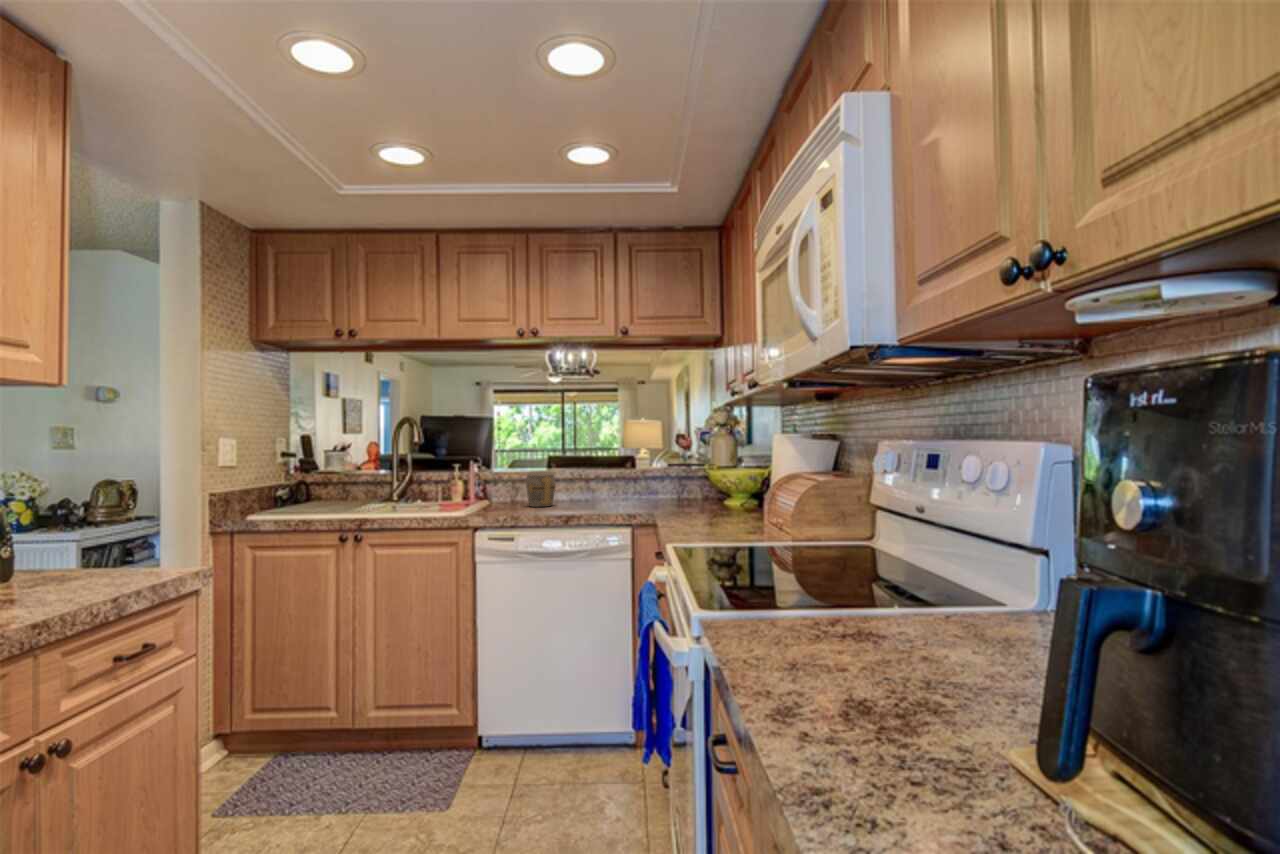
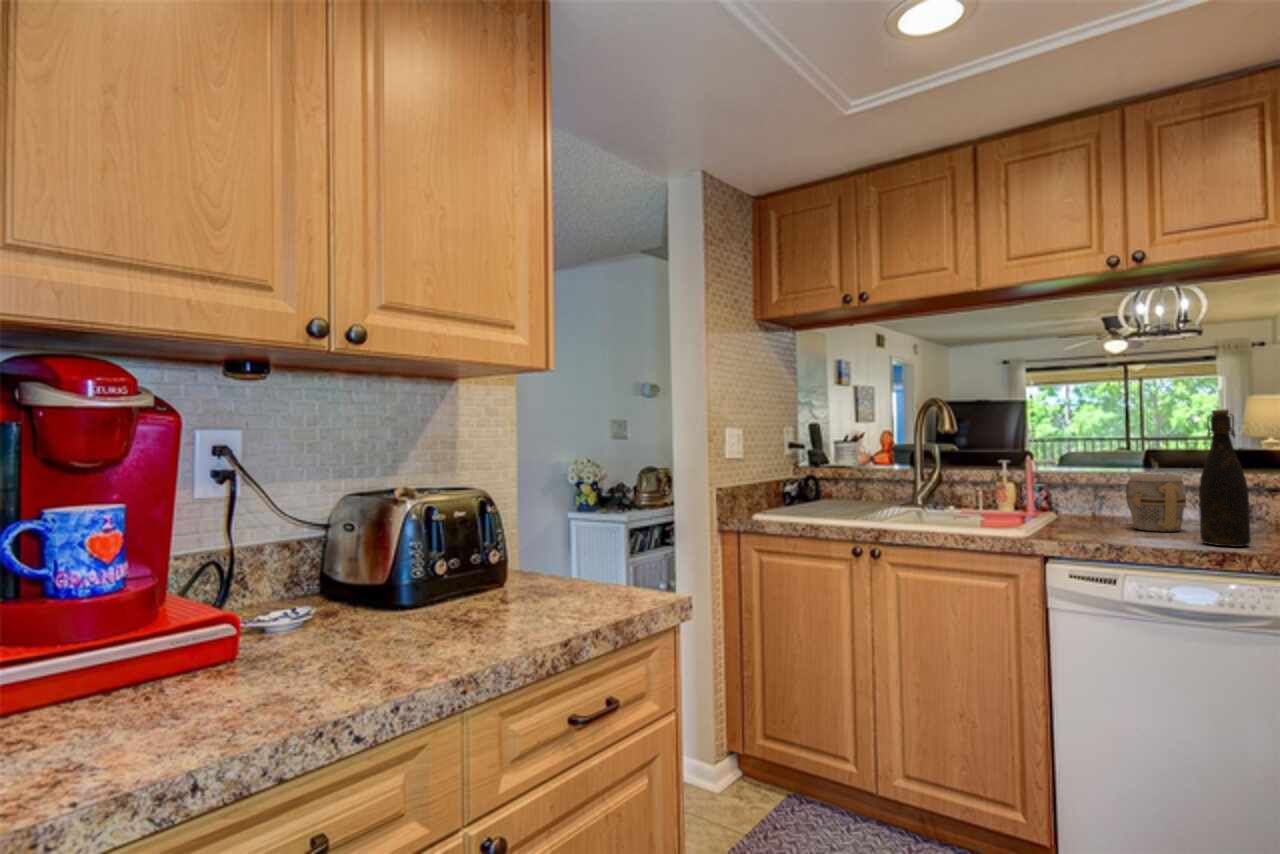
bottle: none [558,433,580,512] -> present [1199,409,1251,547]

